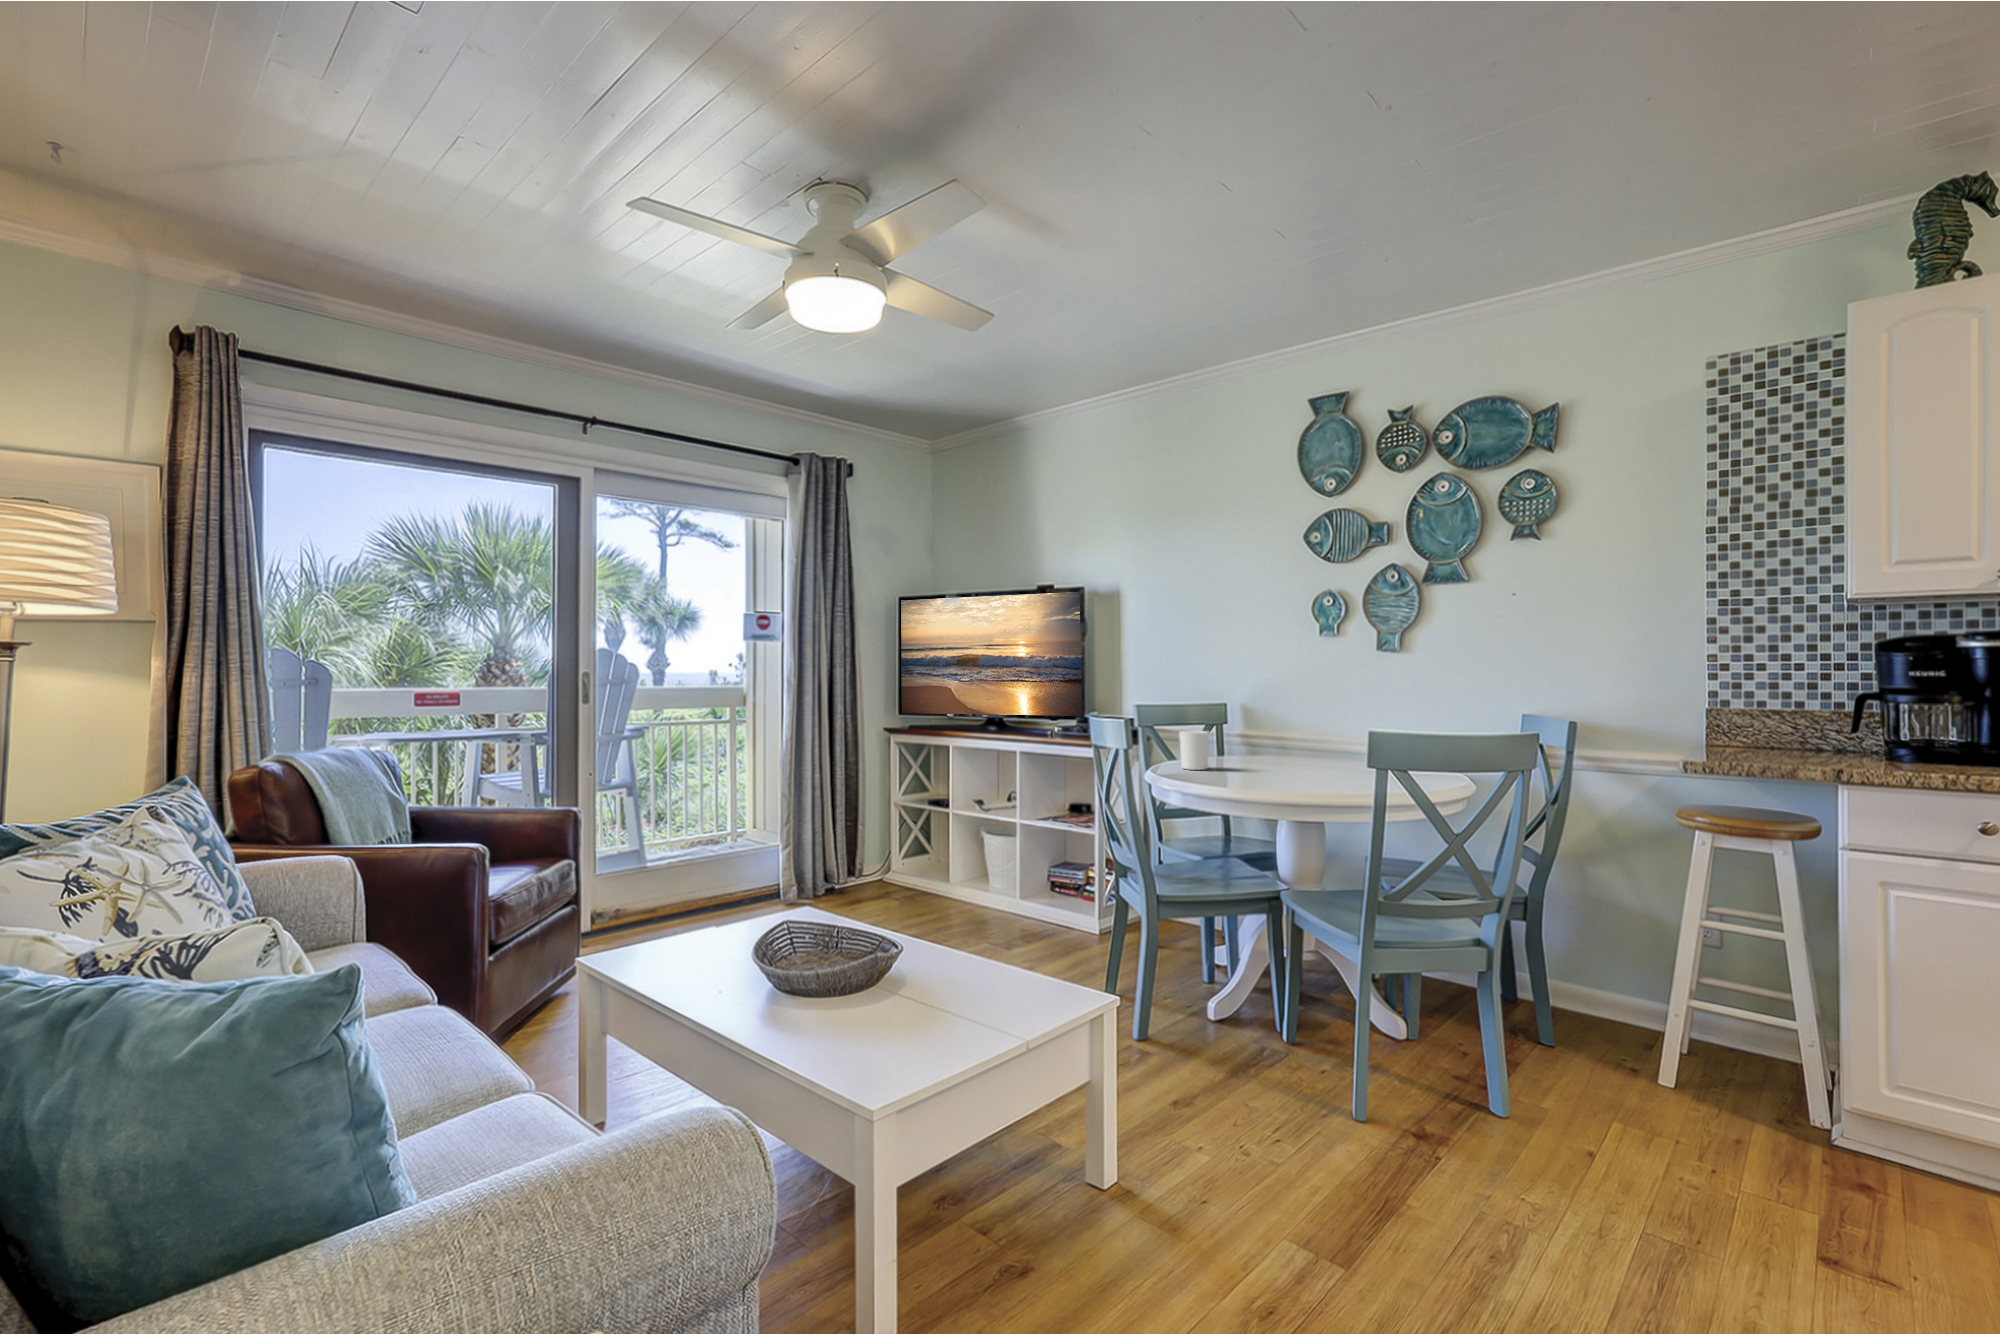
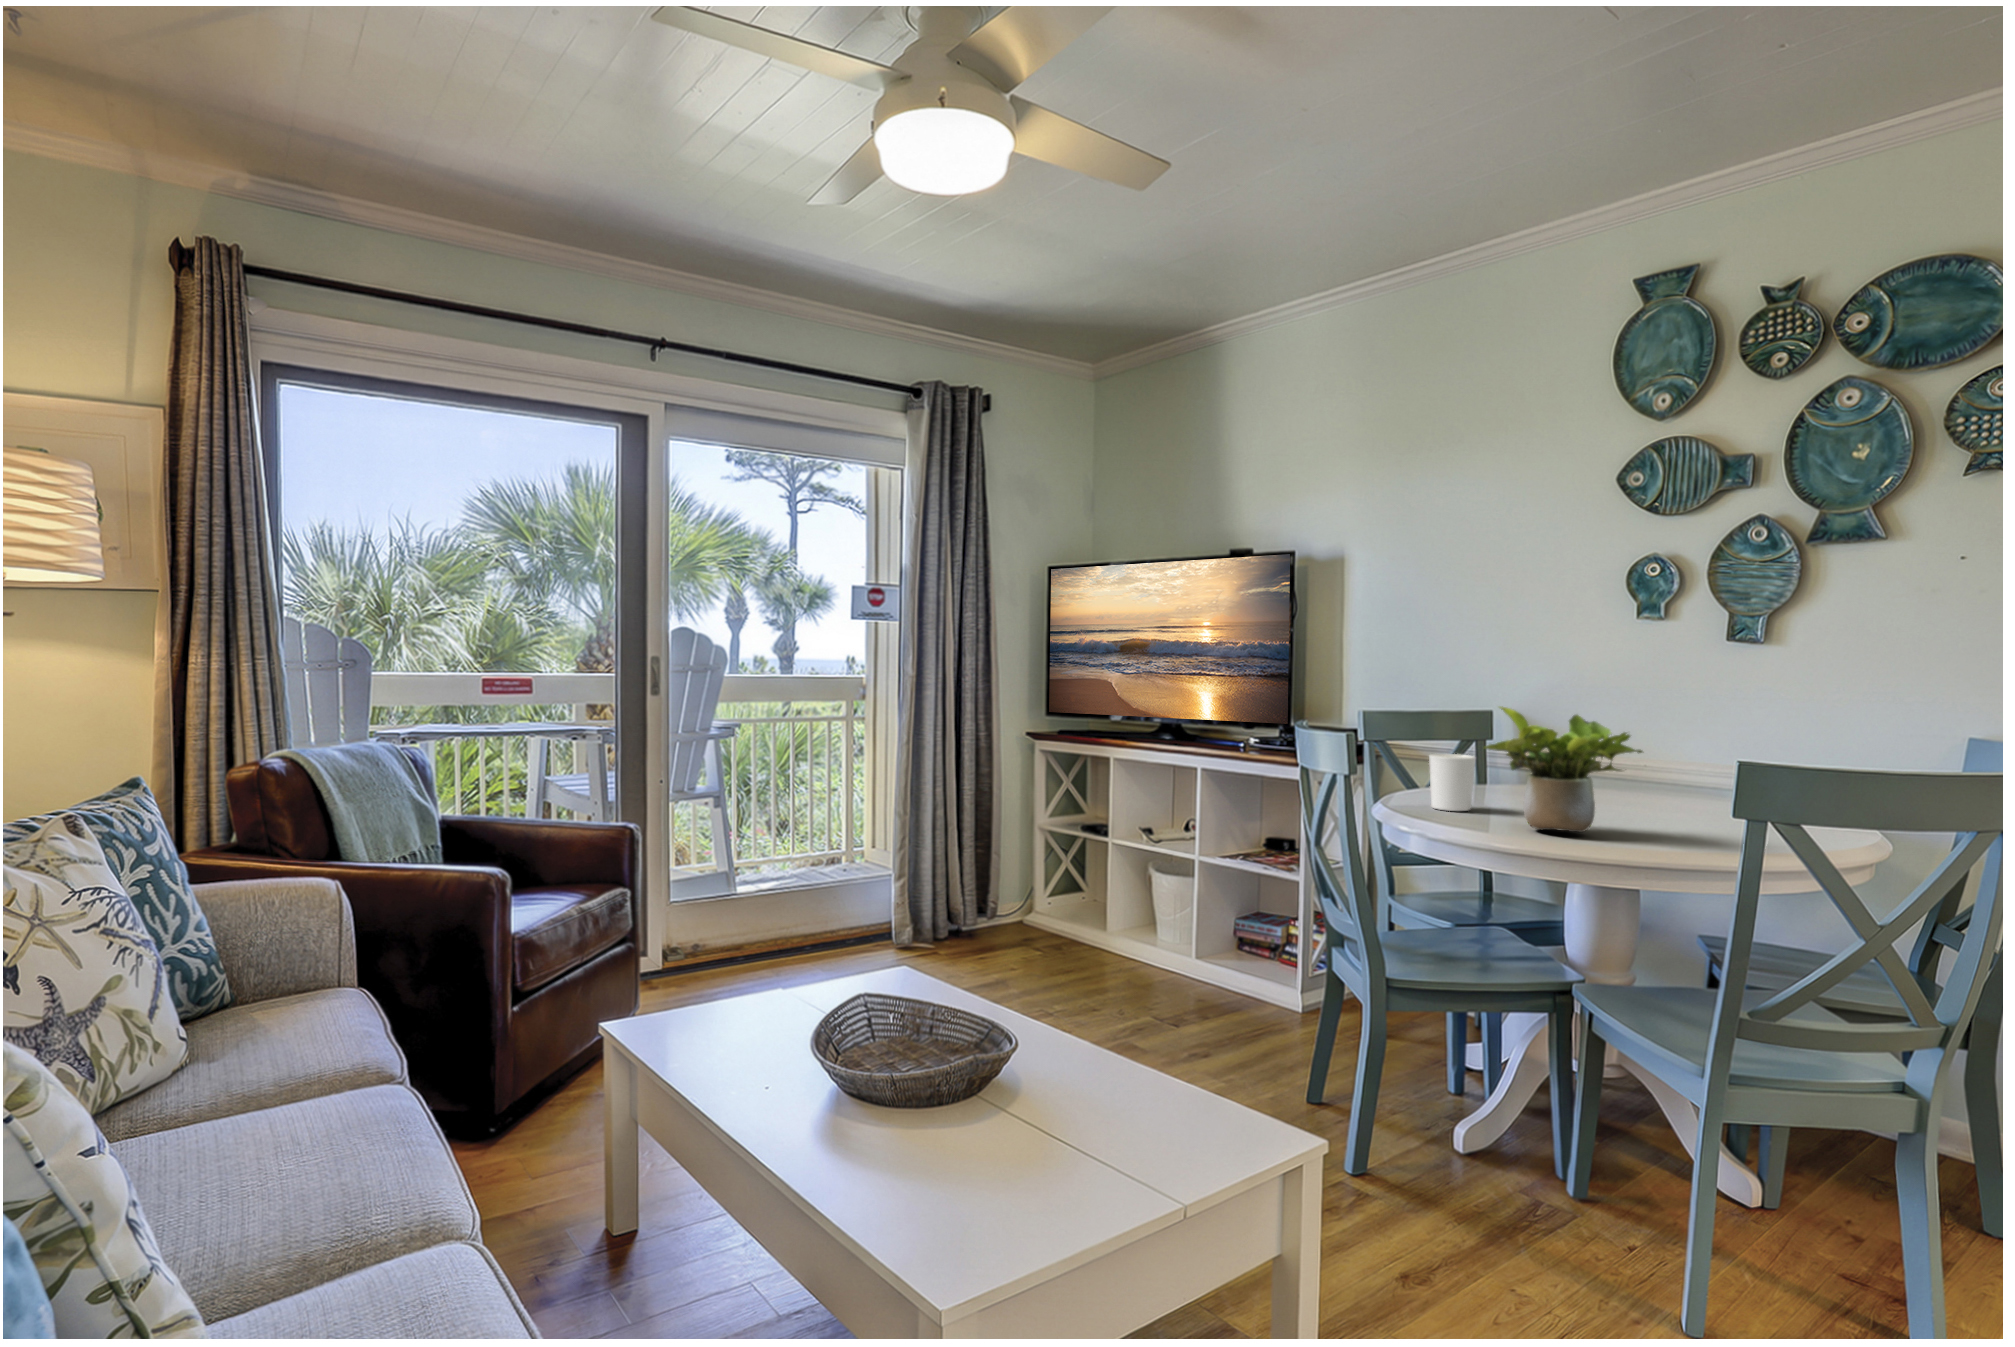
potted plant: none [1212,695,1313,779] -> present [1484,706,1643,832]

